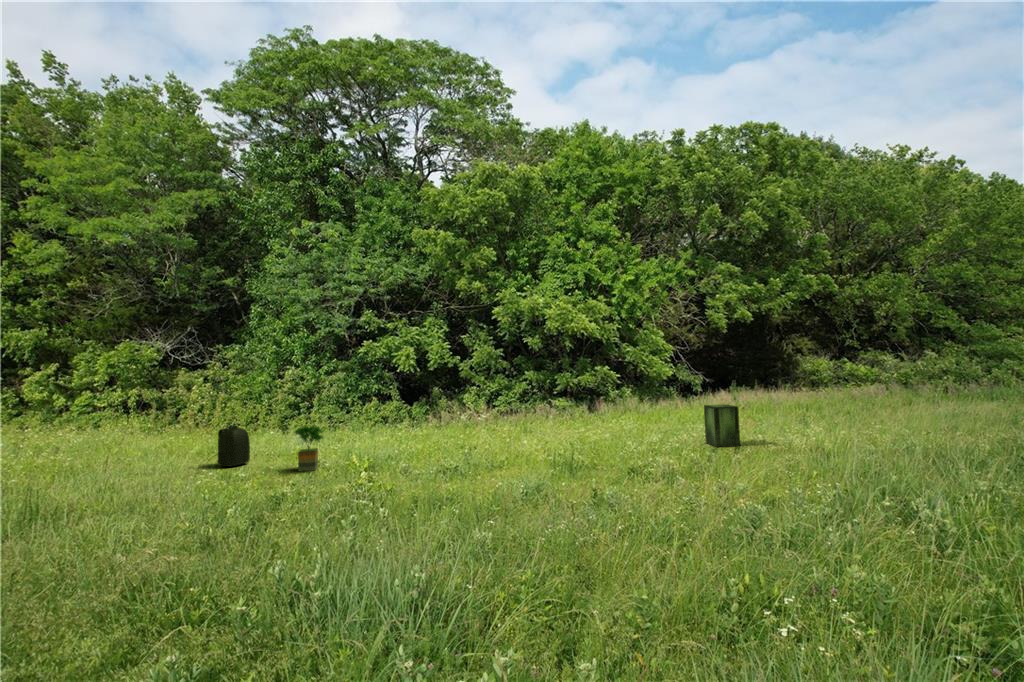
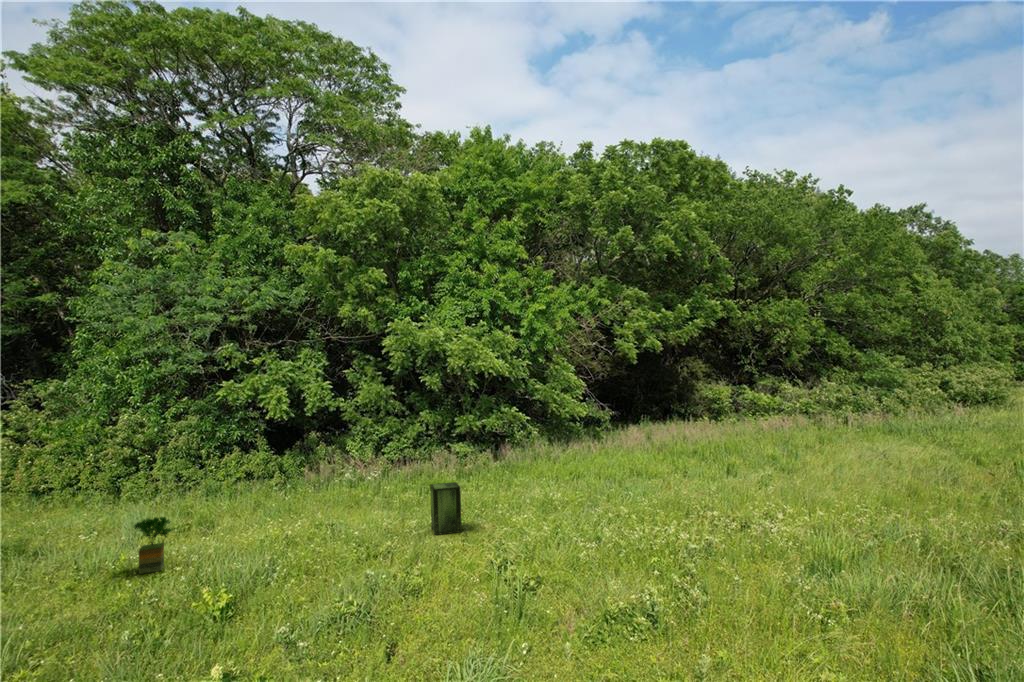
storage box: present [704,405,740,447] -> present [430,482,462,535]
backpack: present [217,426,250,467] -> none [26,519,73,571]

